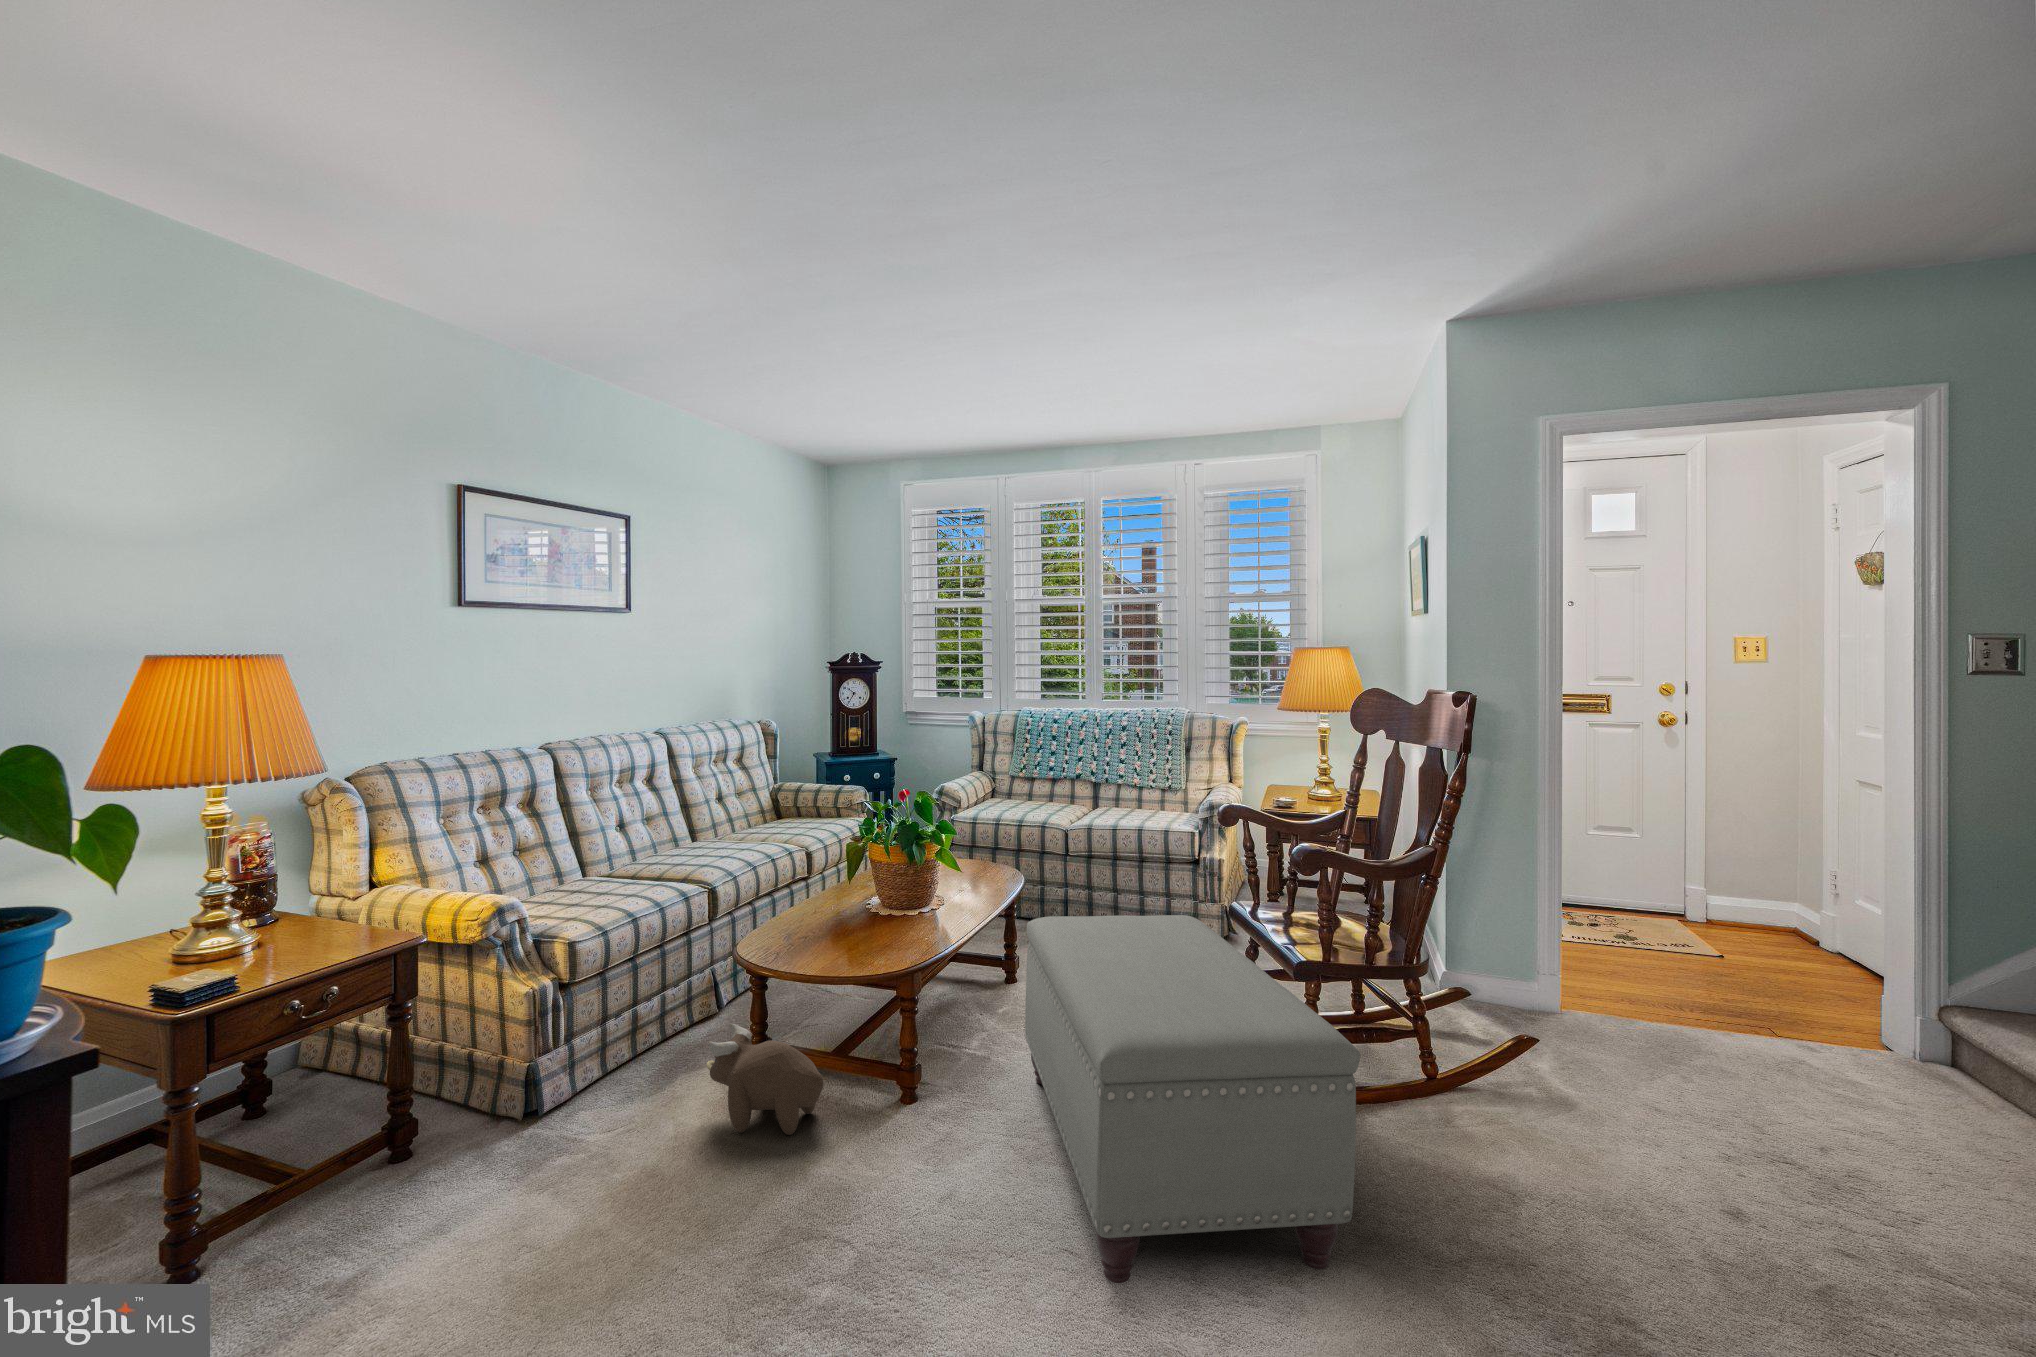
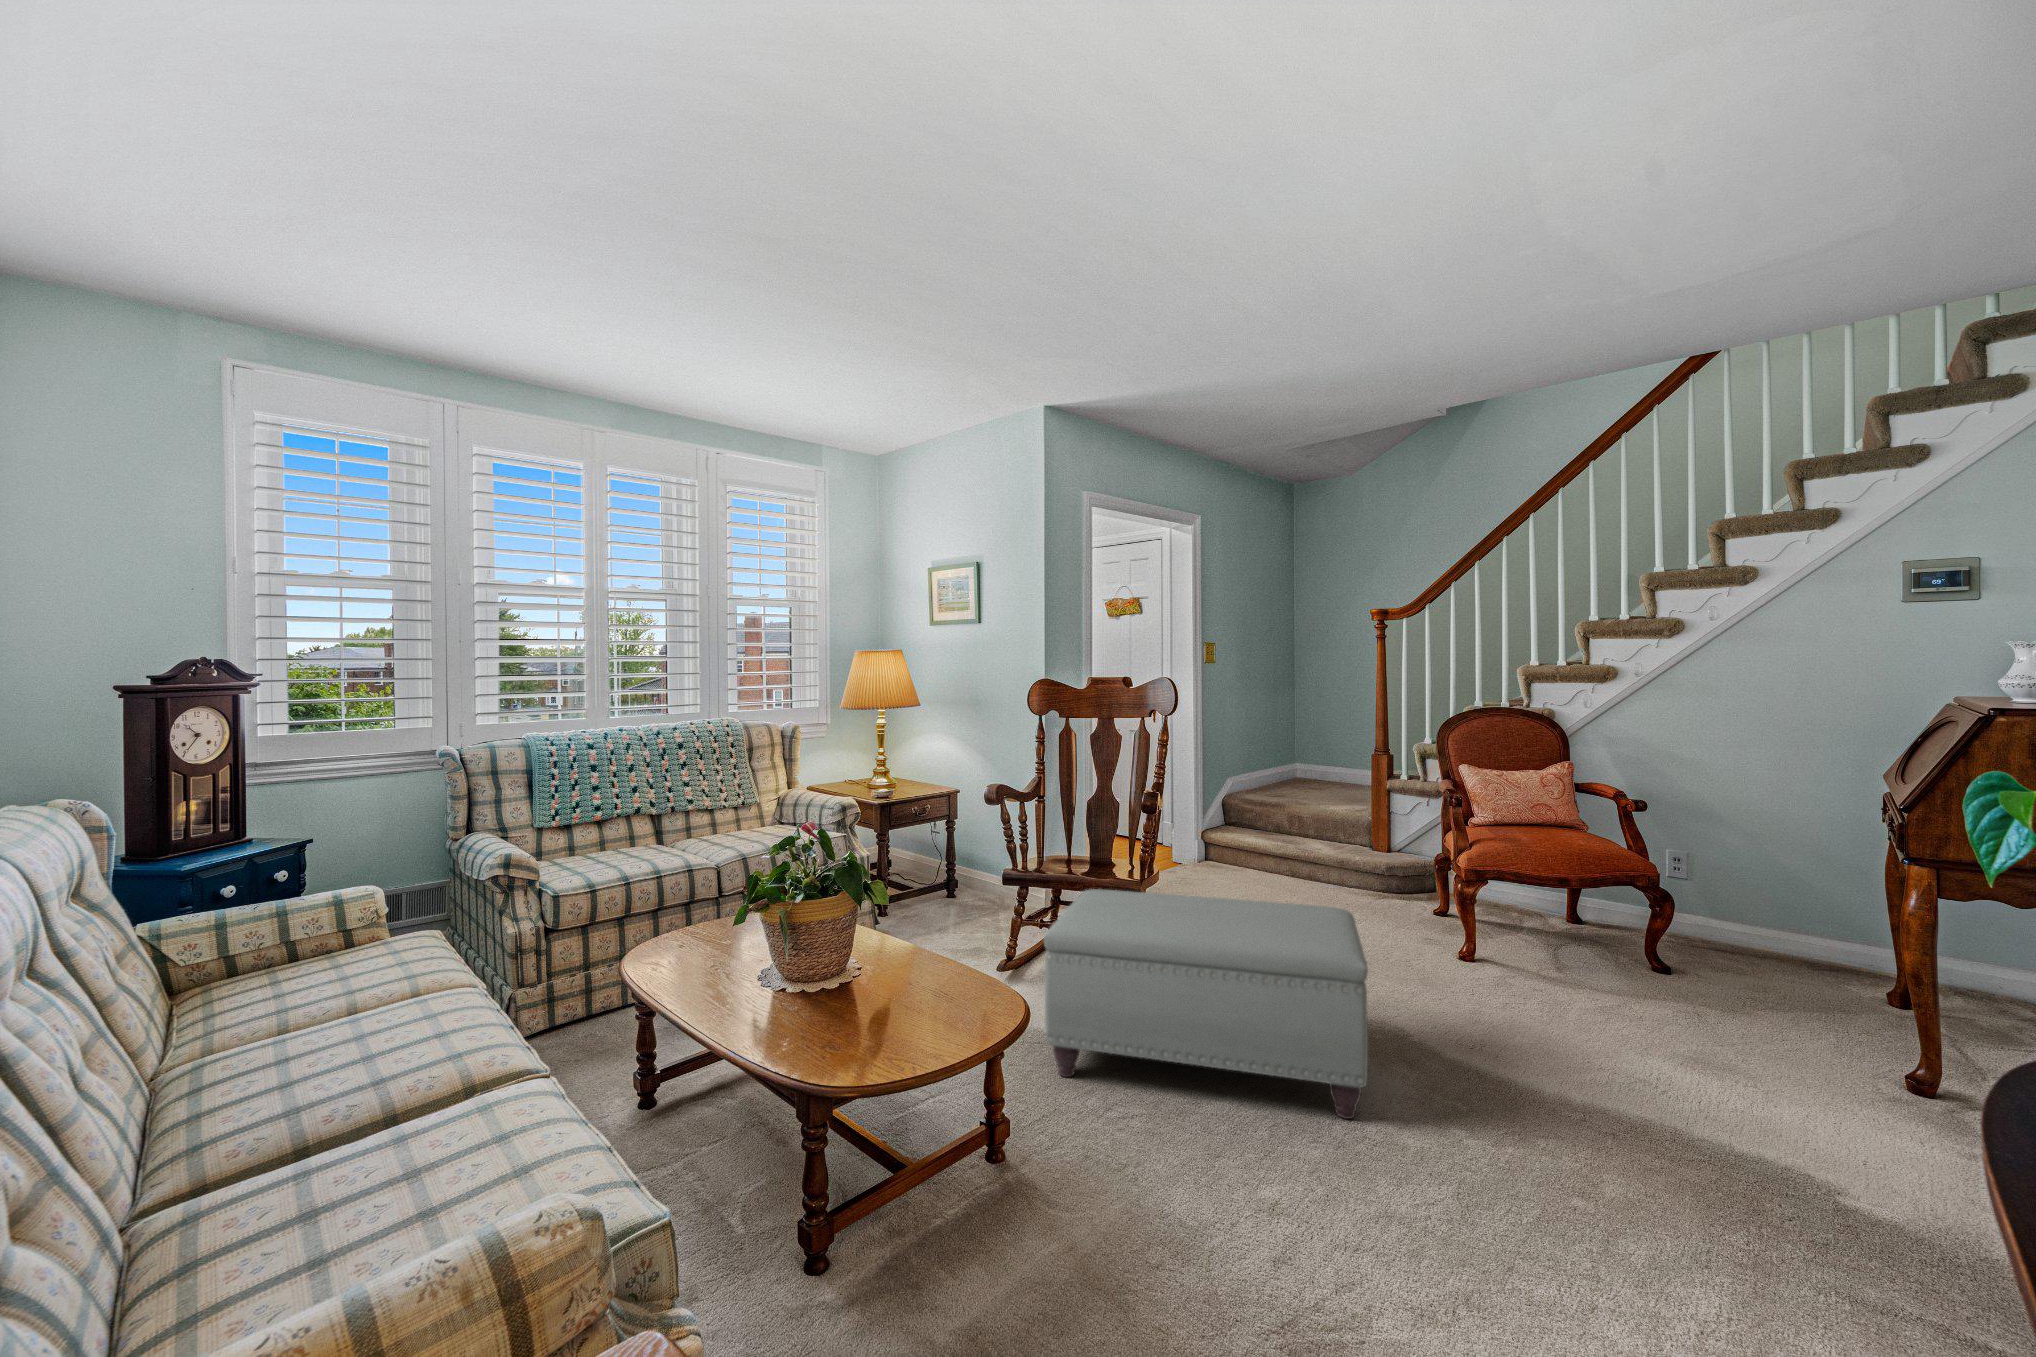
plush toy: present [707,1024,823,1135] -> none [978,1147,1096,1268]

